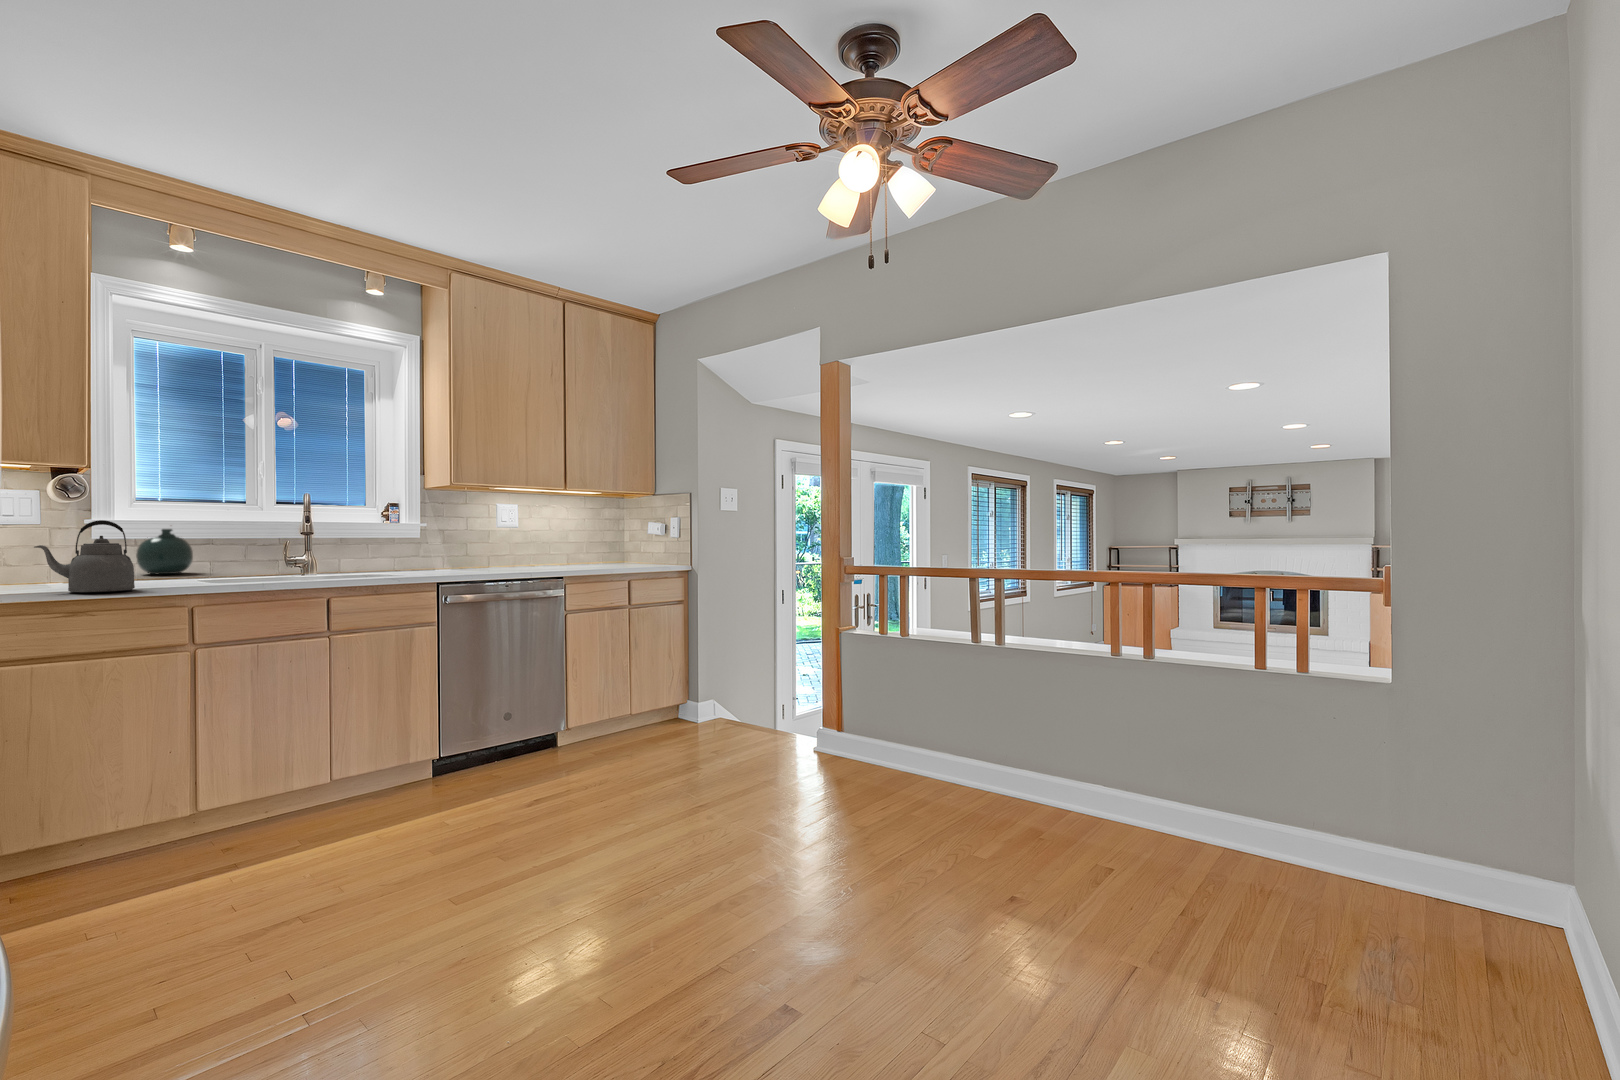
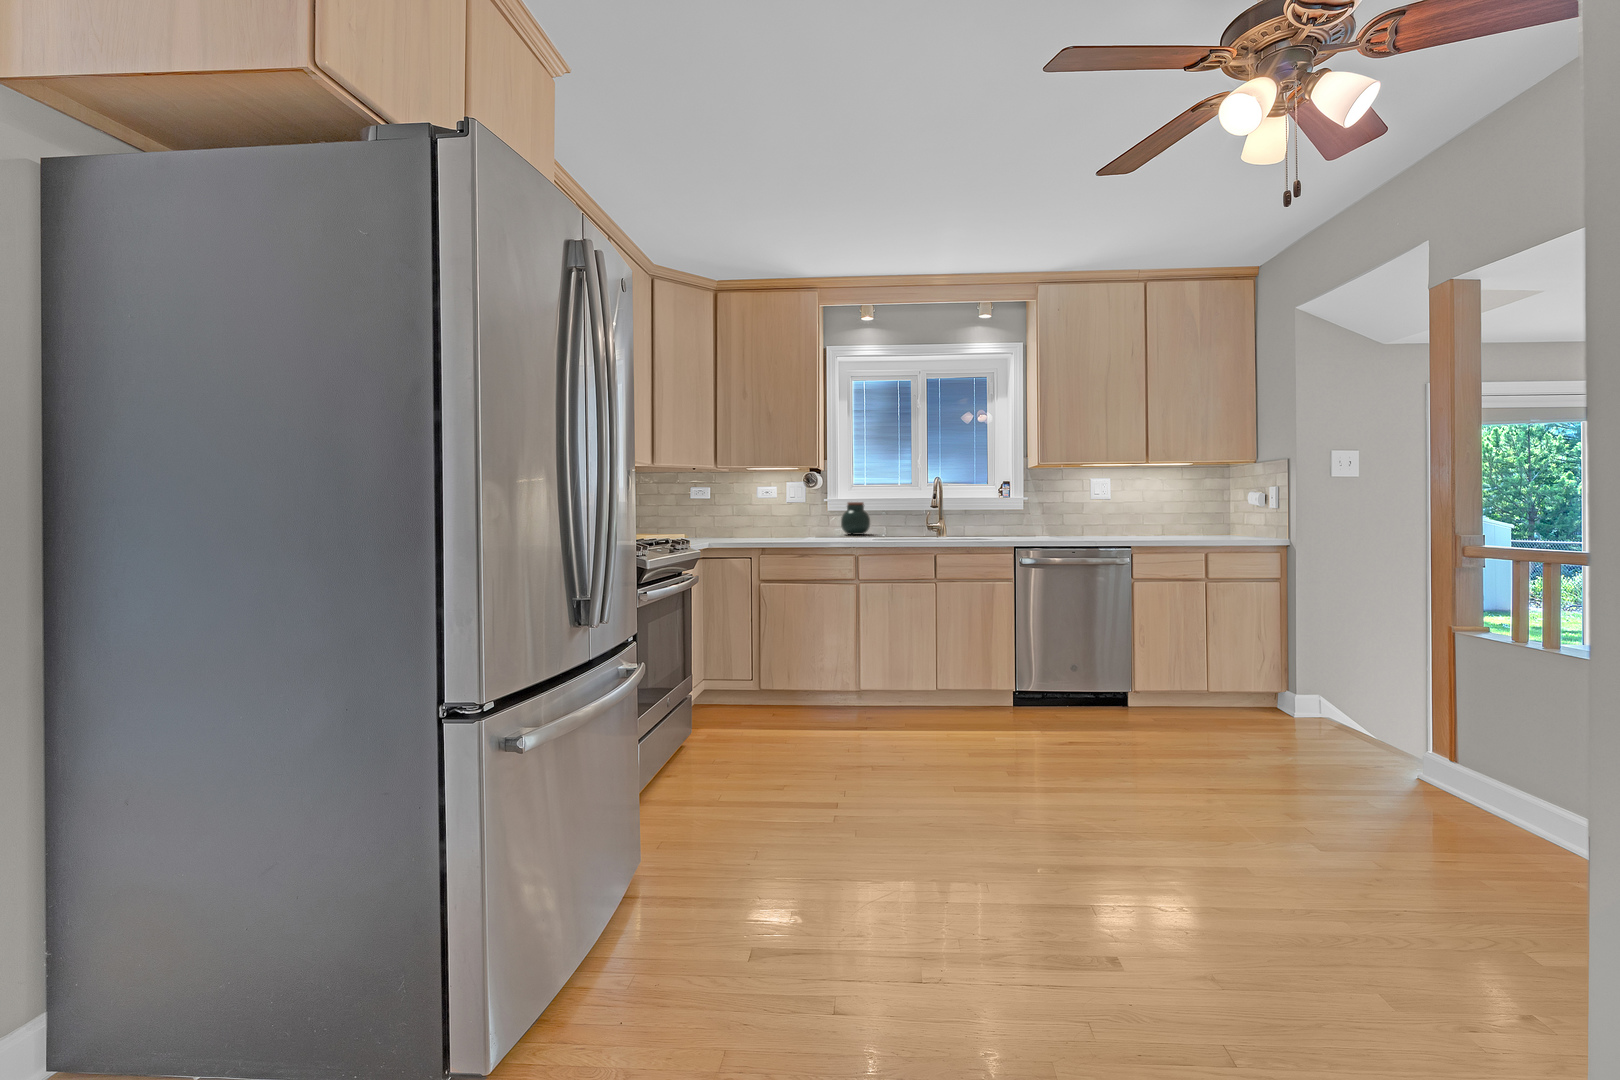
kettle: present [34,520,135,592] -> none [776,499,821,542]

